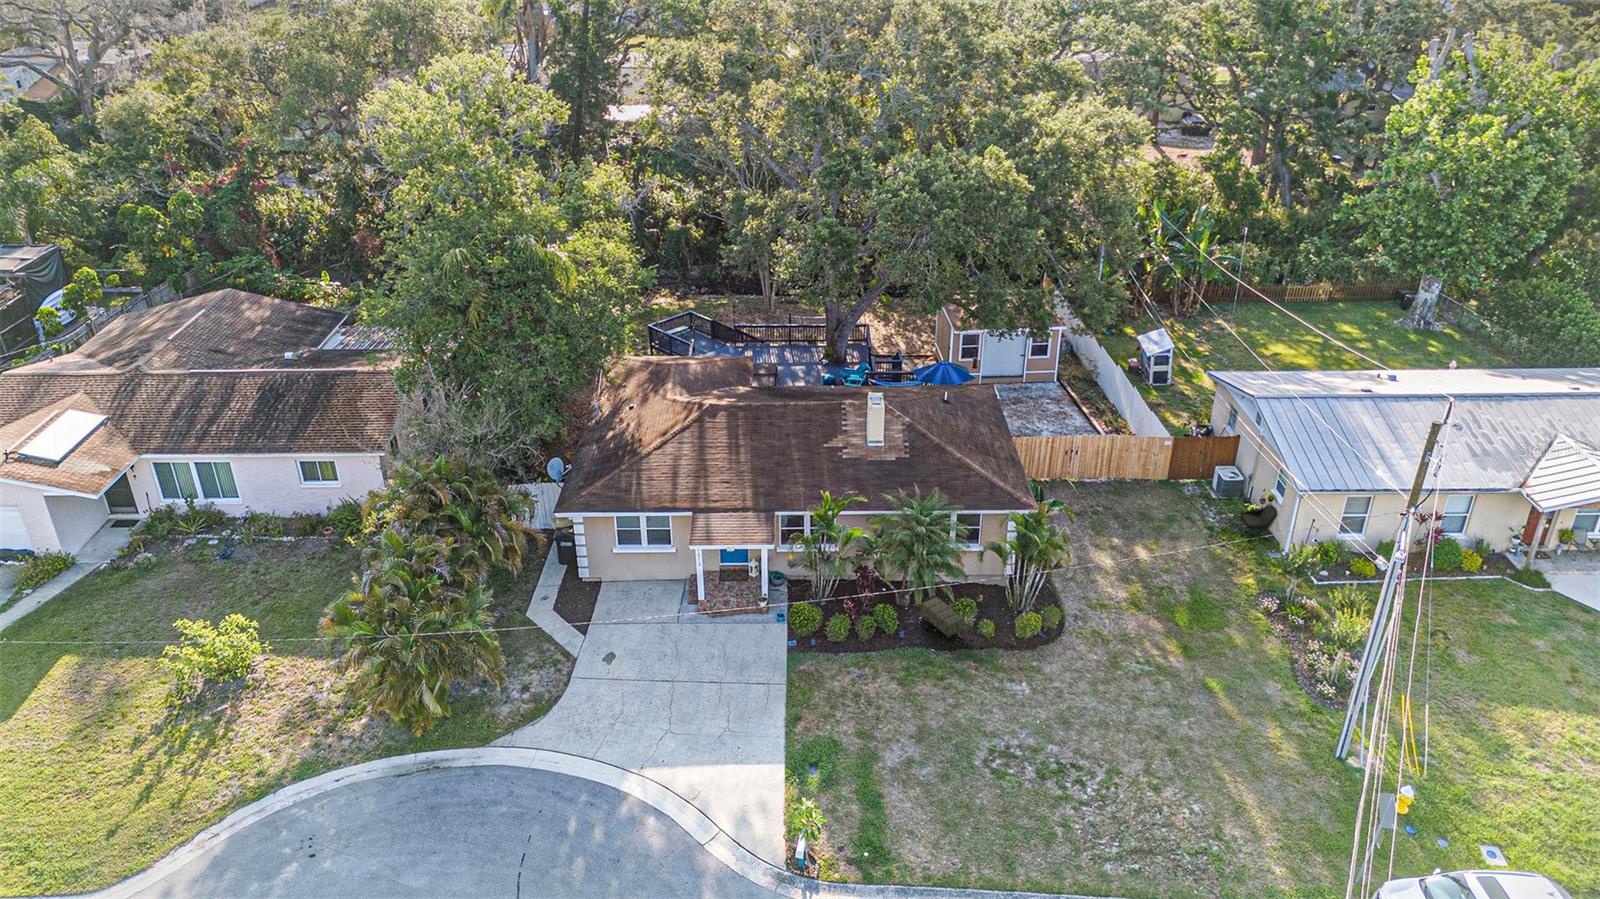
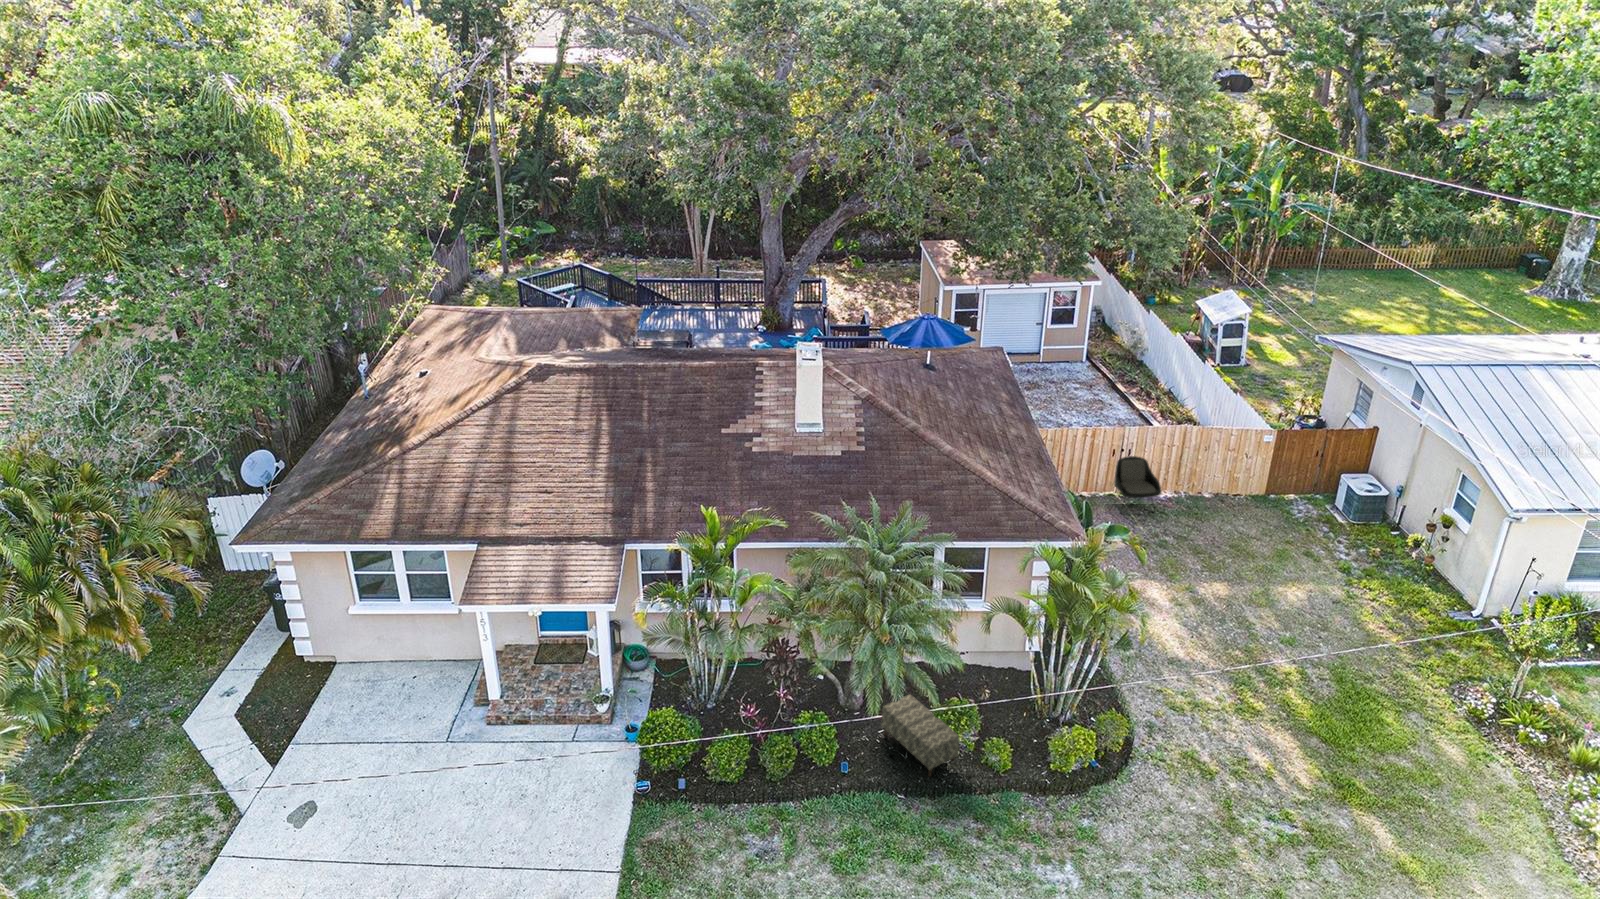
lounge chair: present [1240,505,1278,541] -> present [1114,456,1161,513]

